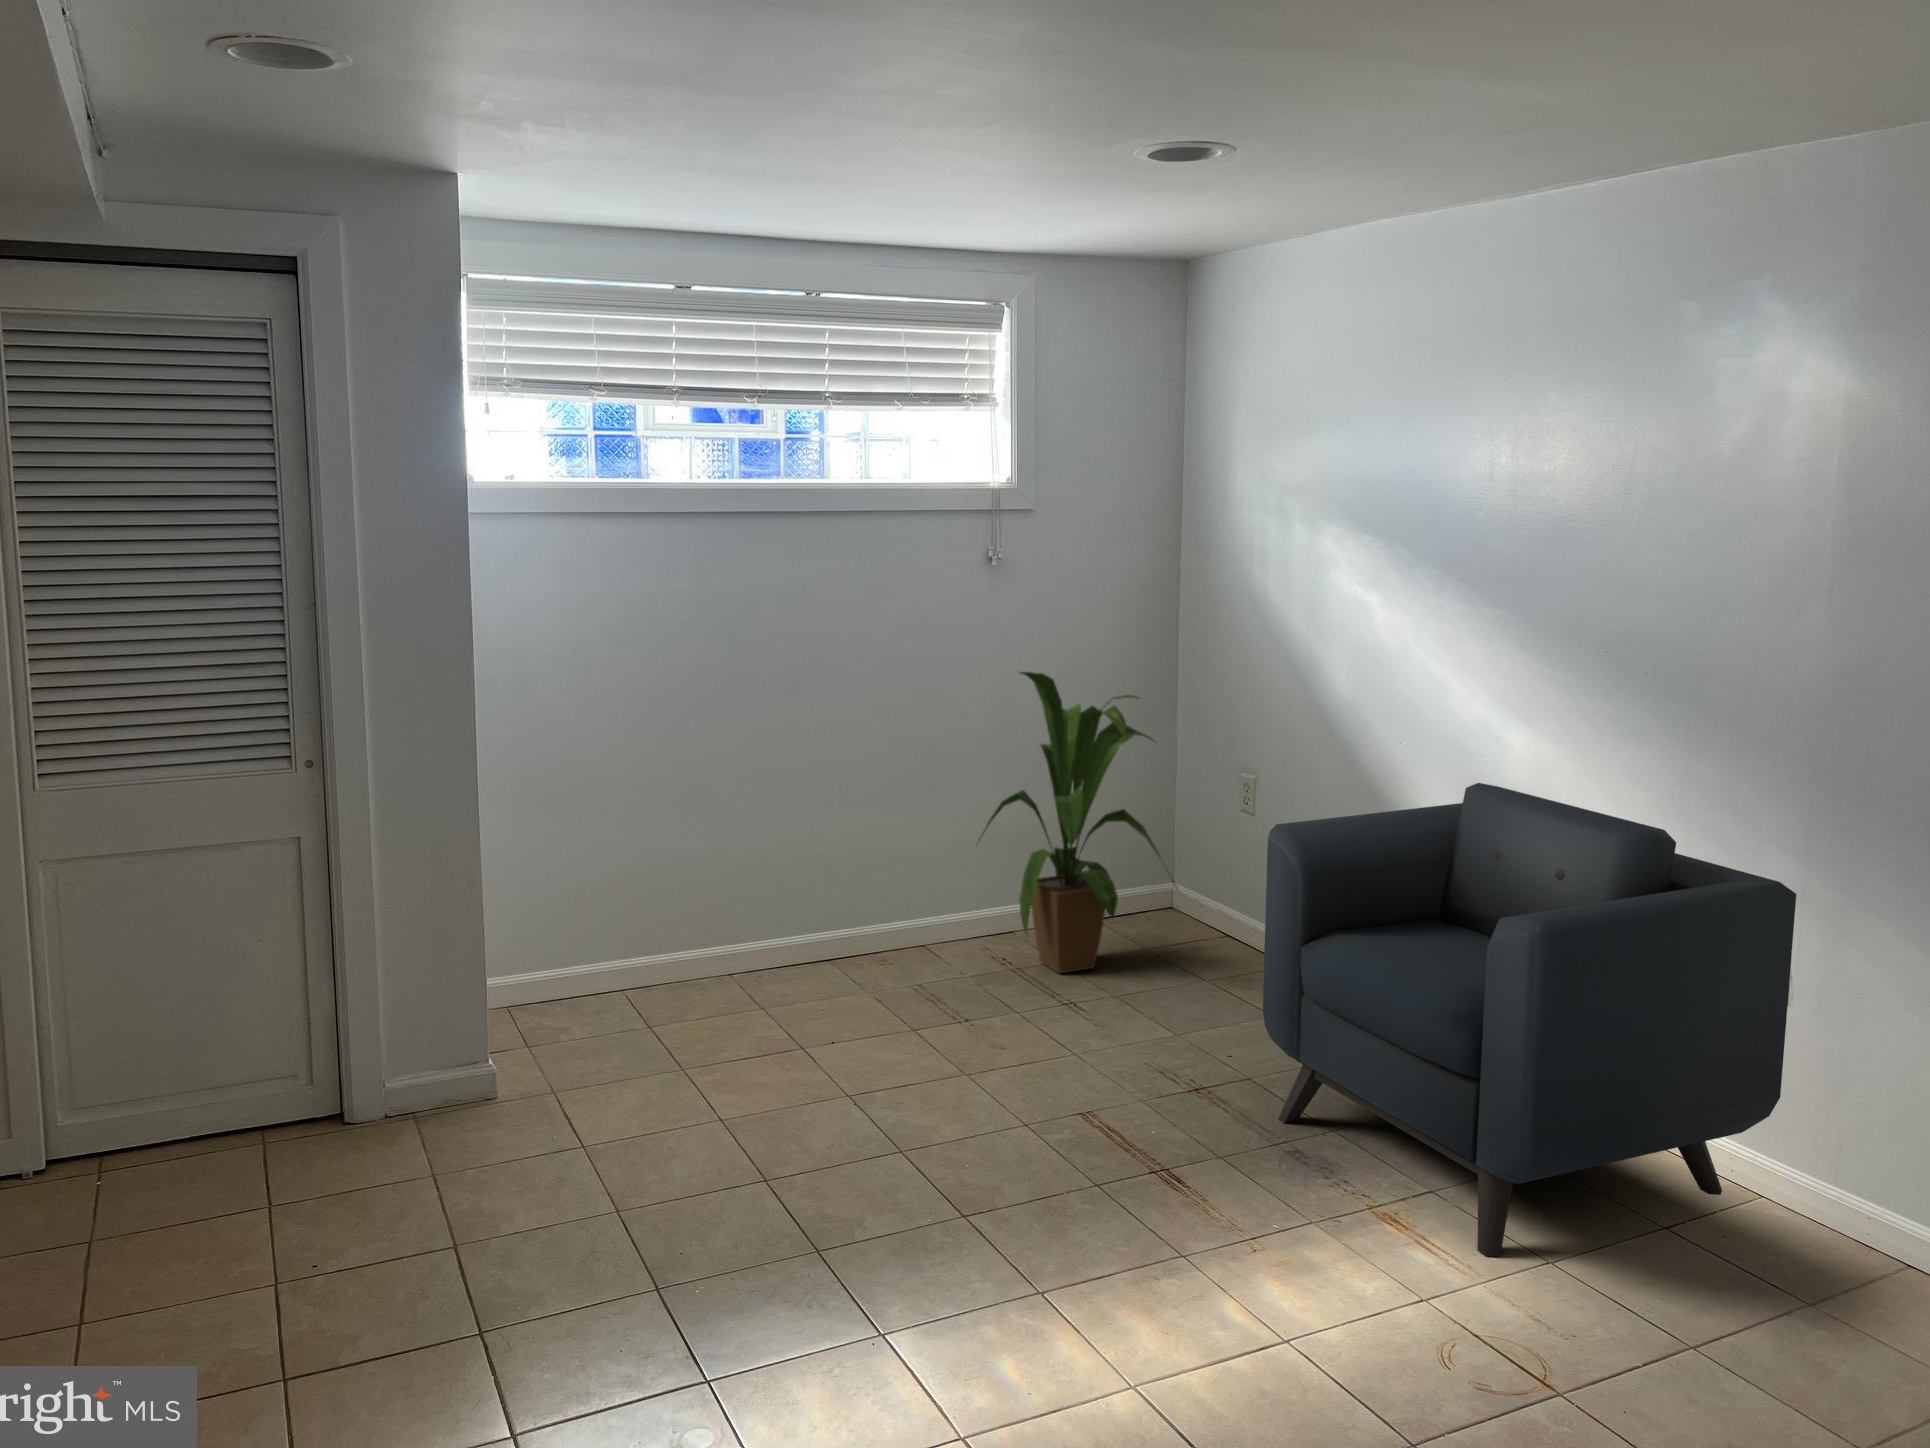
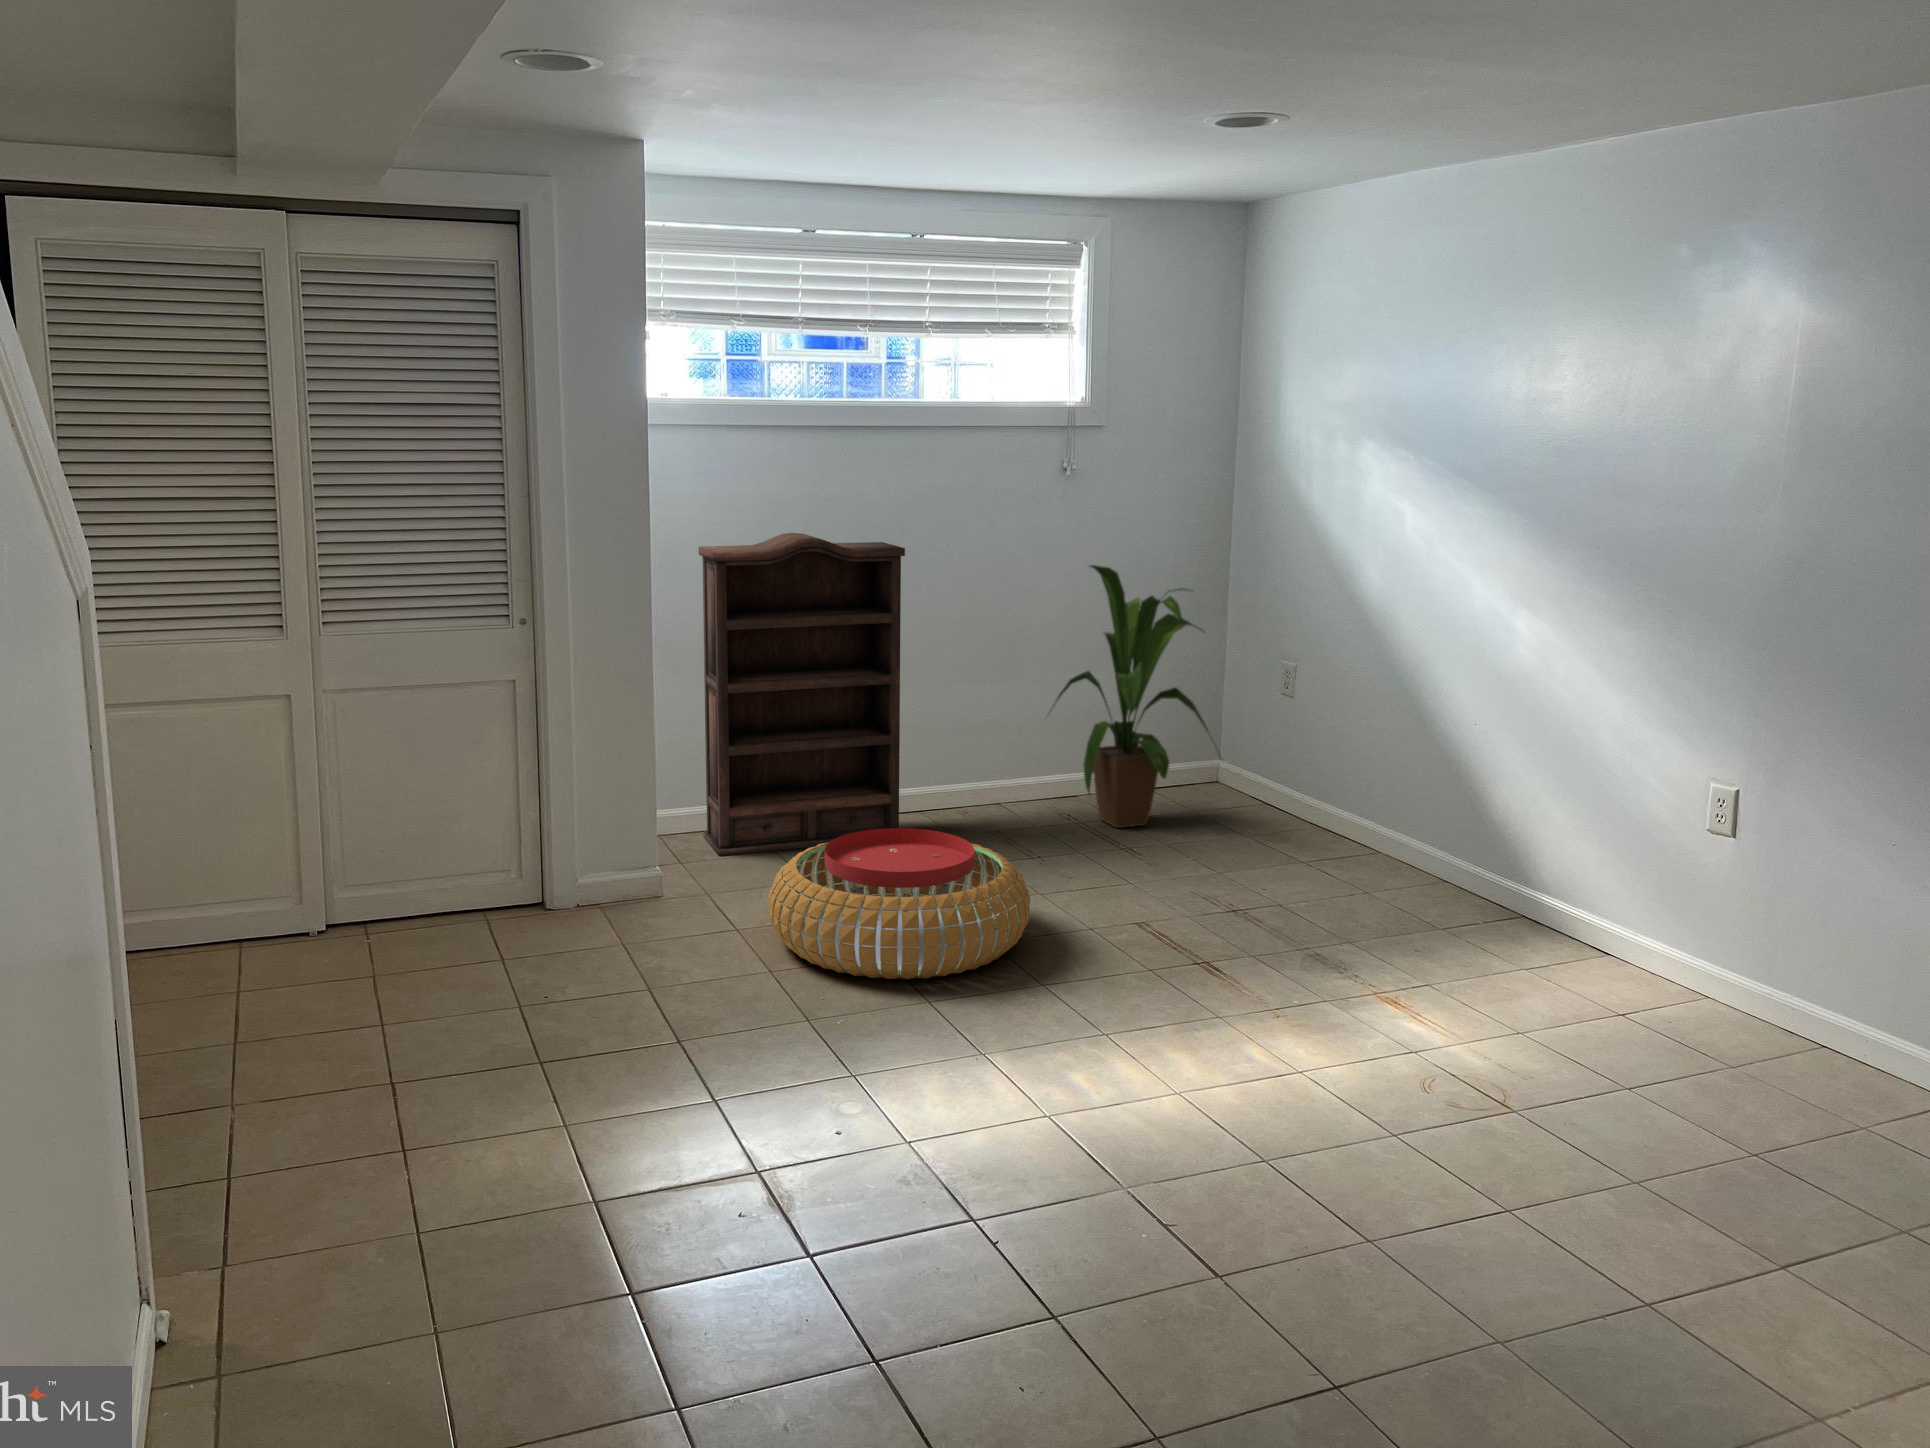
bookshelf: none [556,639,808,1029] -> present [699,533,905,856]
armchair: present [1263,783,1796,1257] -> none [1292,657,1742,1027]
pouf: none [622,1005,949,1213] -> present [768,828,1030,979]

